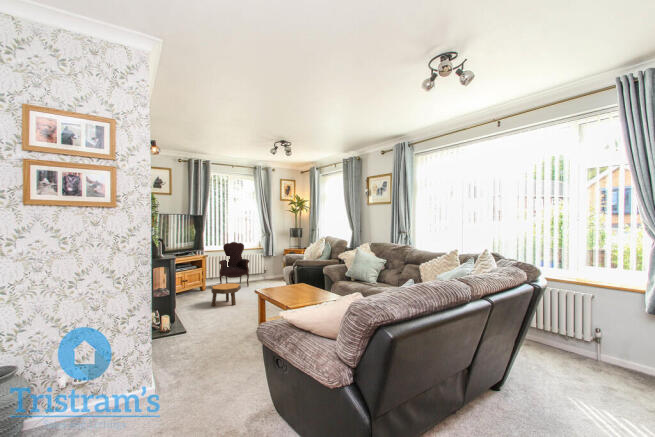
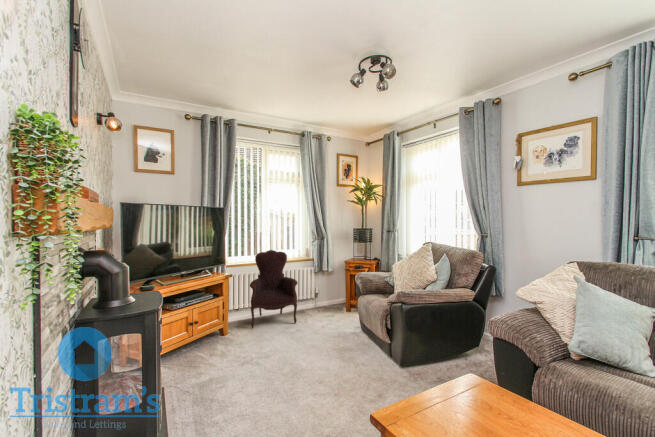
footstool: present [211,283,241,306] -> none [241,334,295,388]

